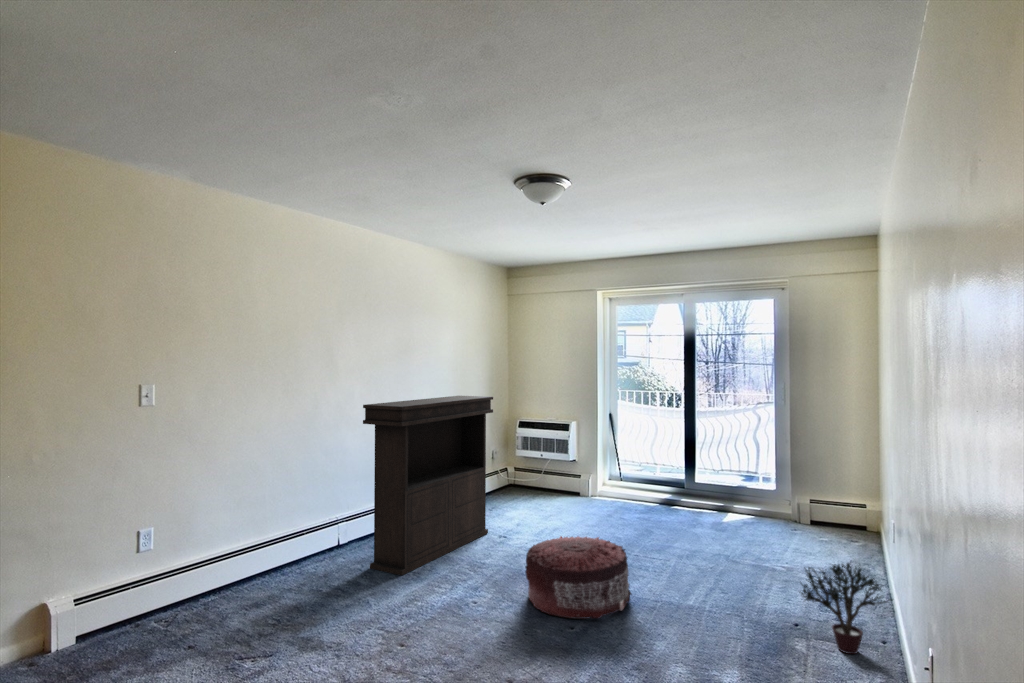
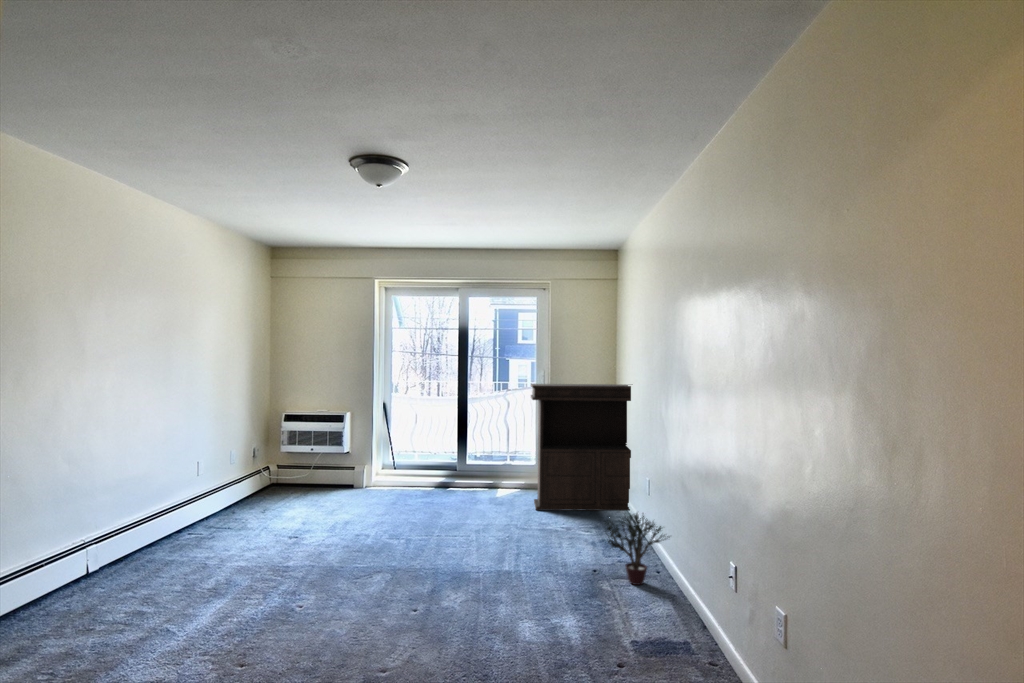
console table: present [363,396,493,575] -> present [531,384,631,511]
pouf: present [525,536,631,619] -> none [354,520,458,603]

